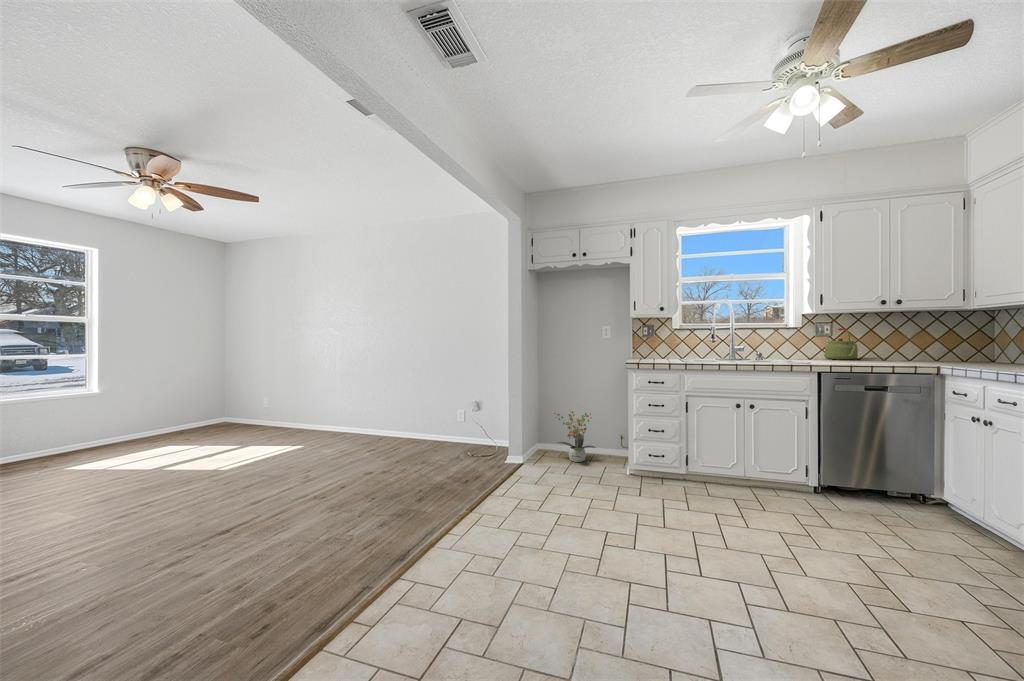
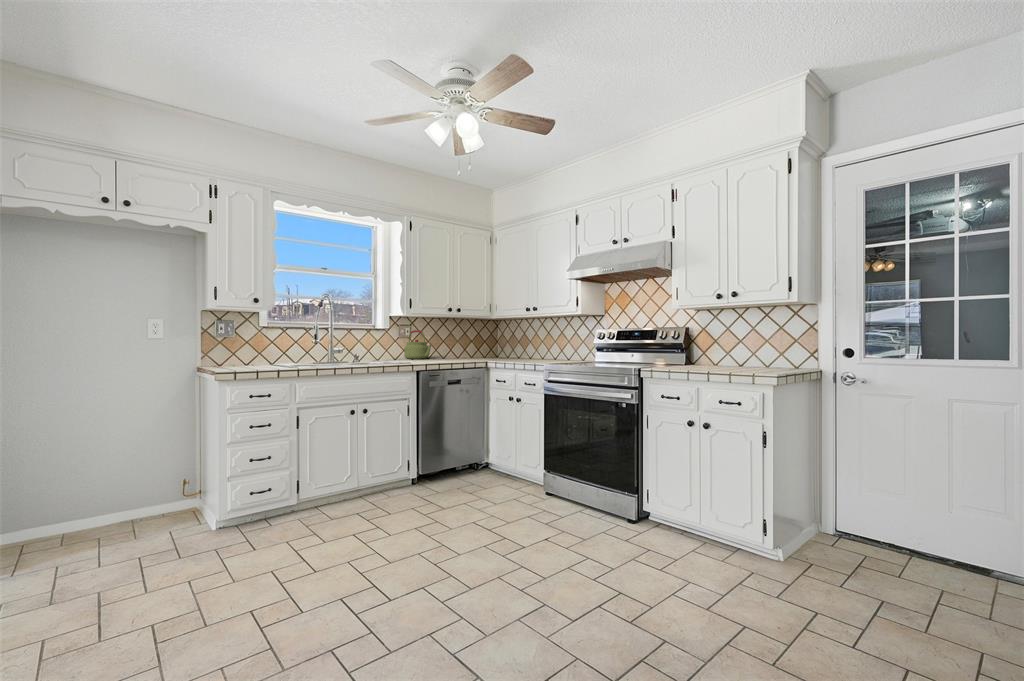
potted plant: present [557,411,596,462] -> none [56,457,147,543]

